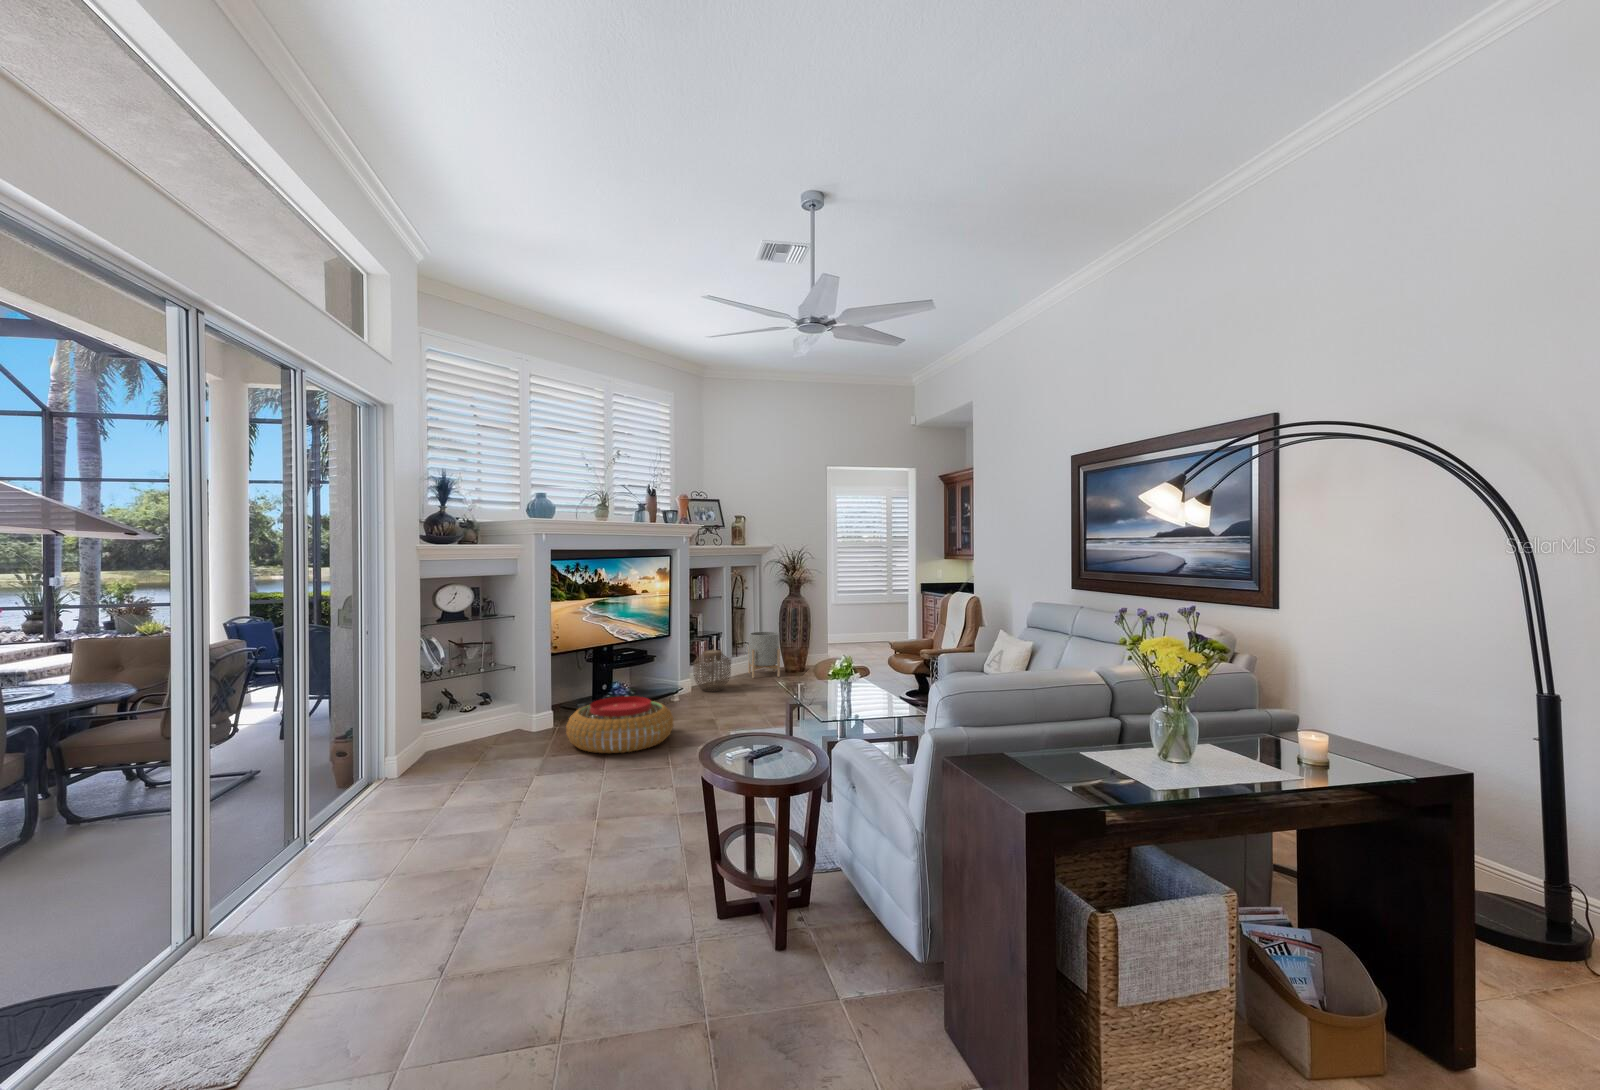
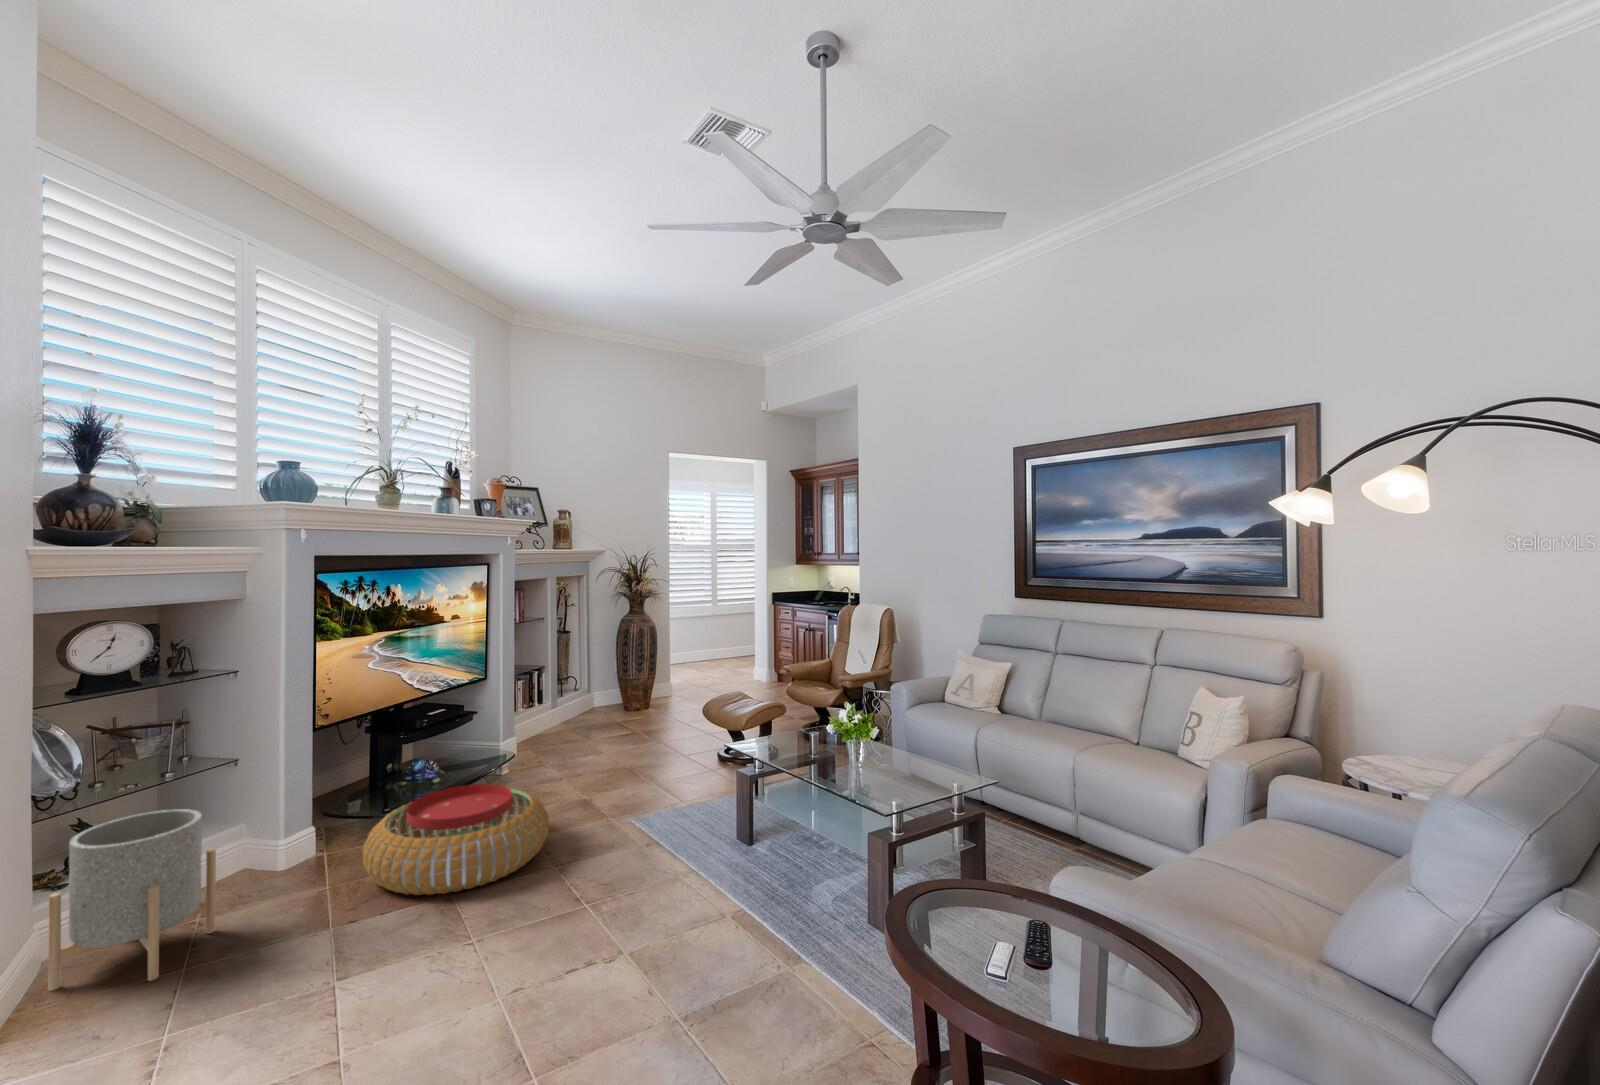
planter: present [748,632,780,678] -> present [48,809,216,991]
woven basket: present [694,650,731,691] -> none [519,693,573,753]

